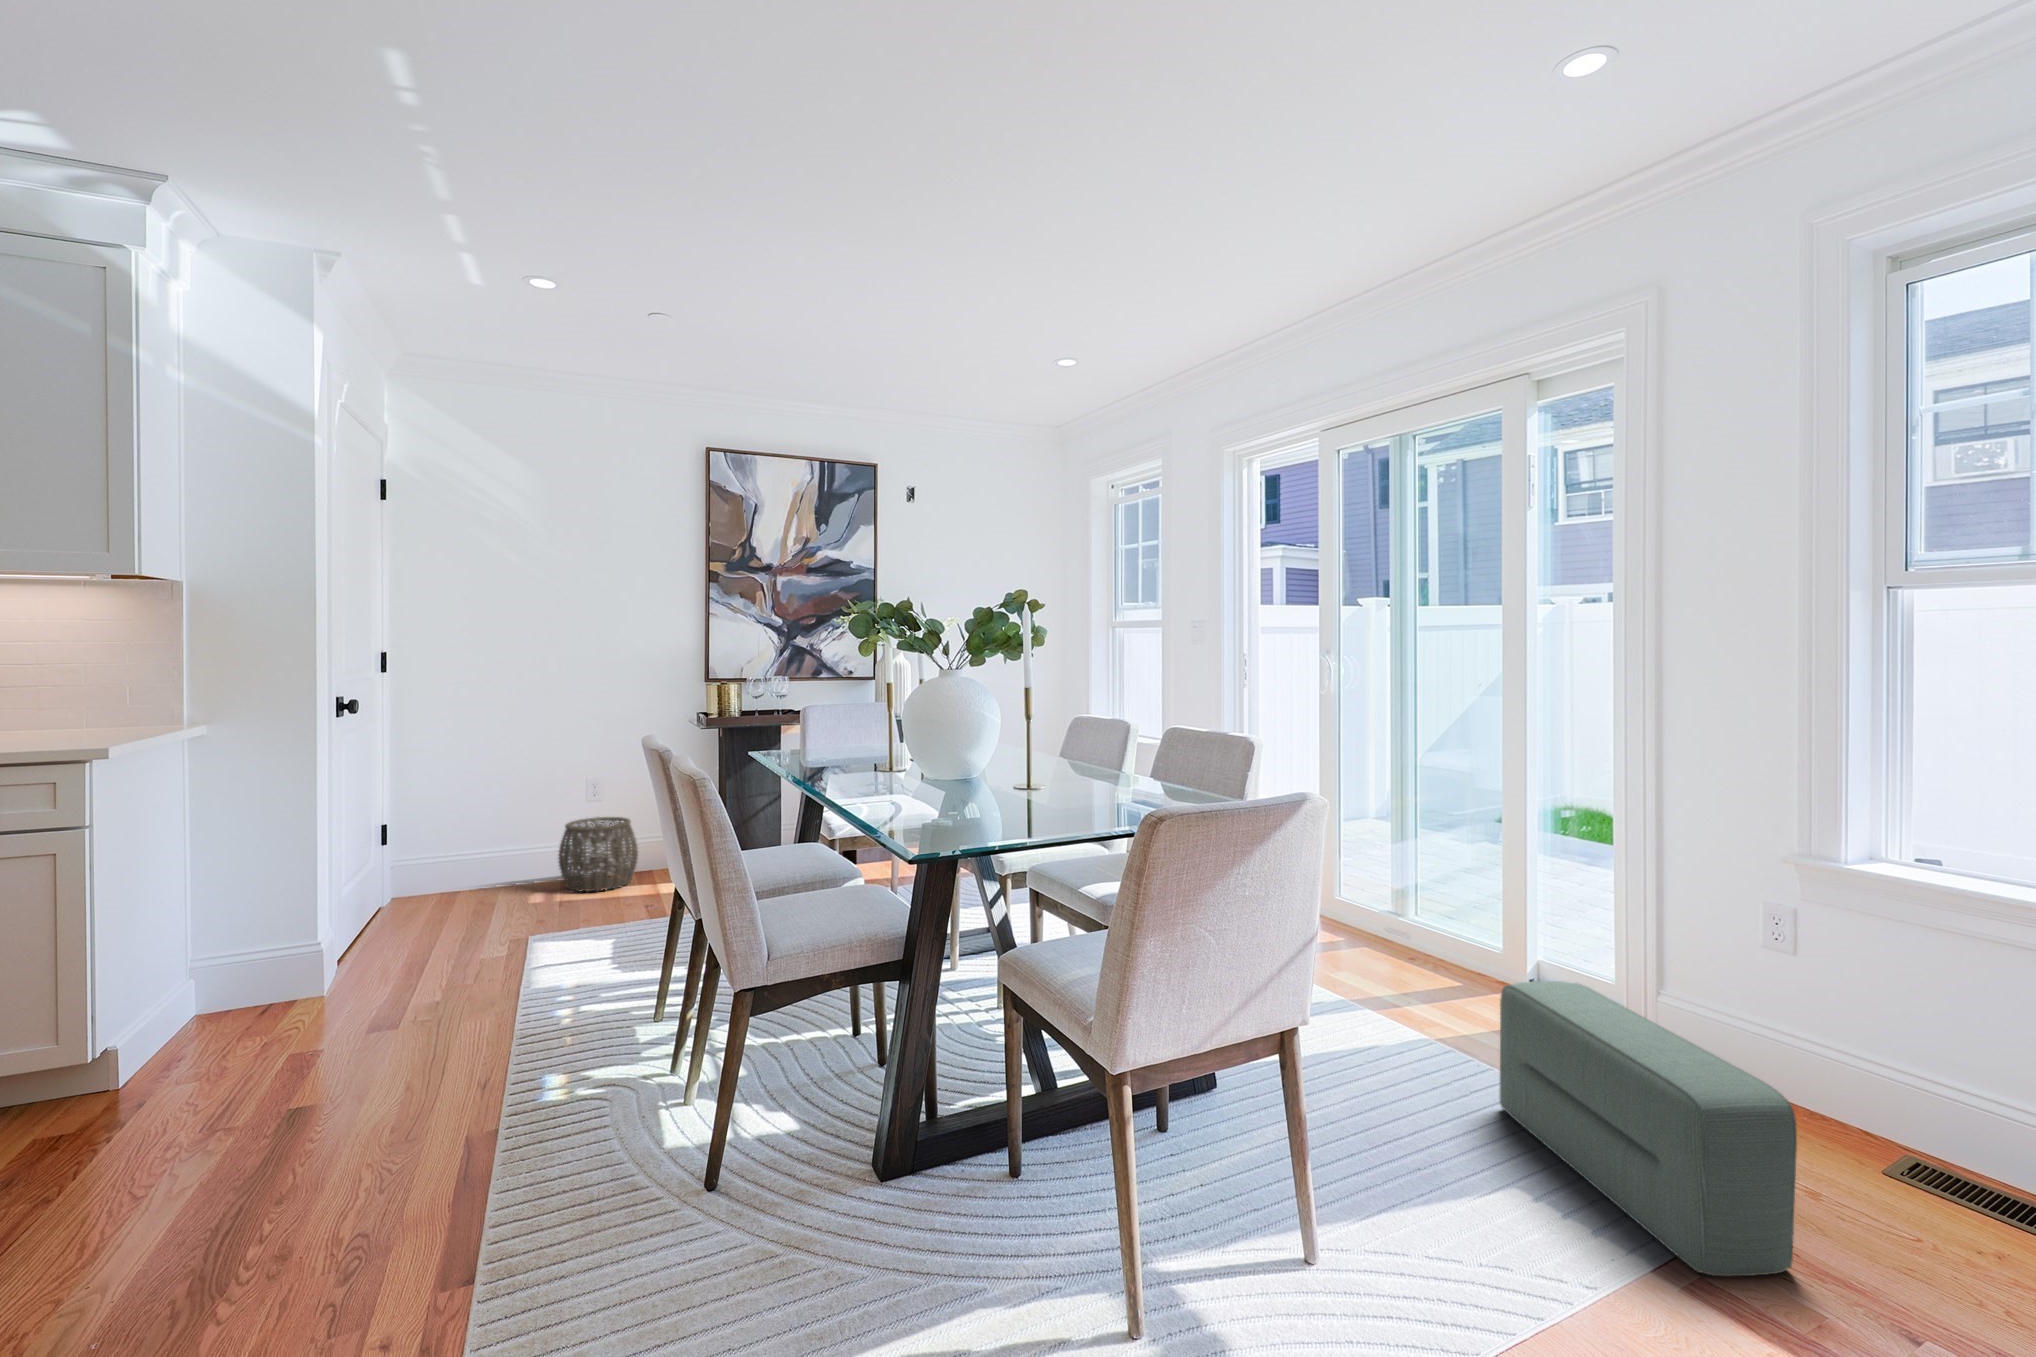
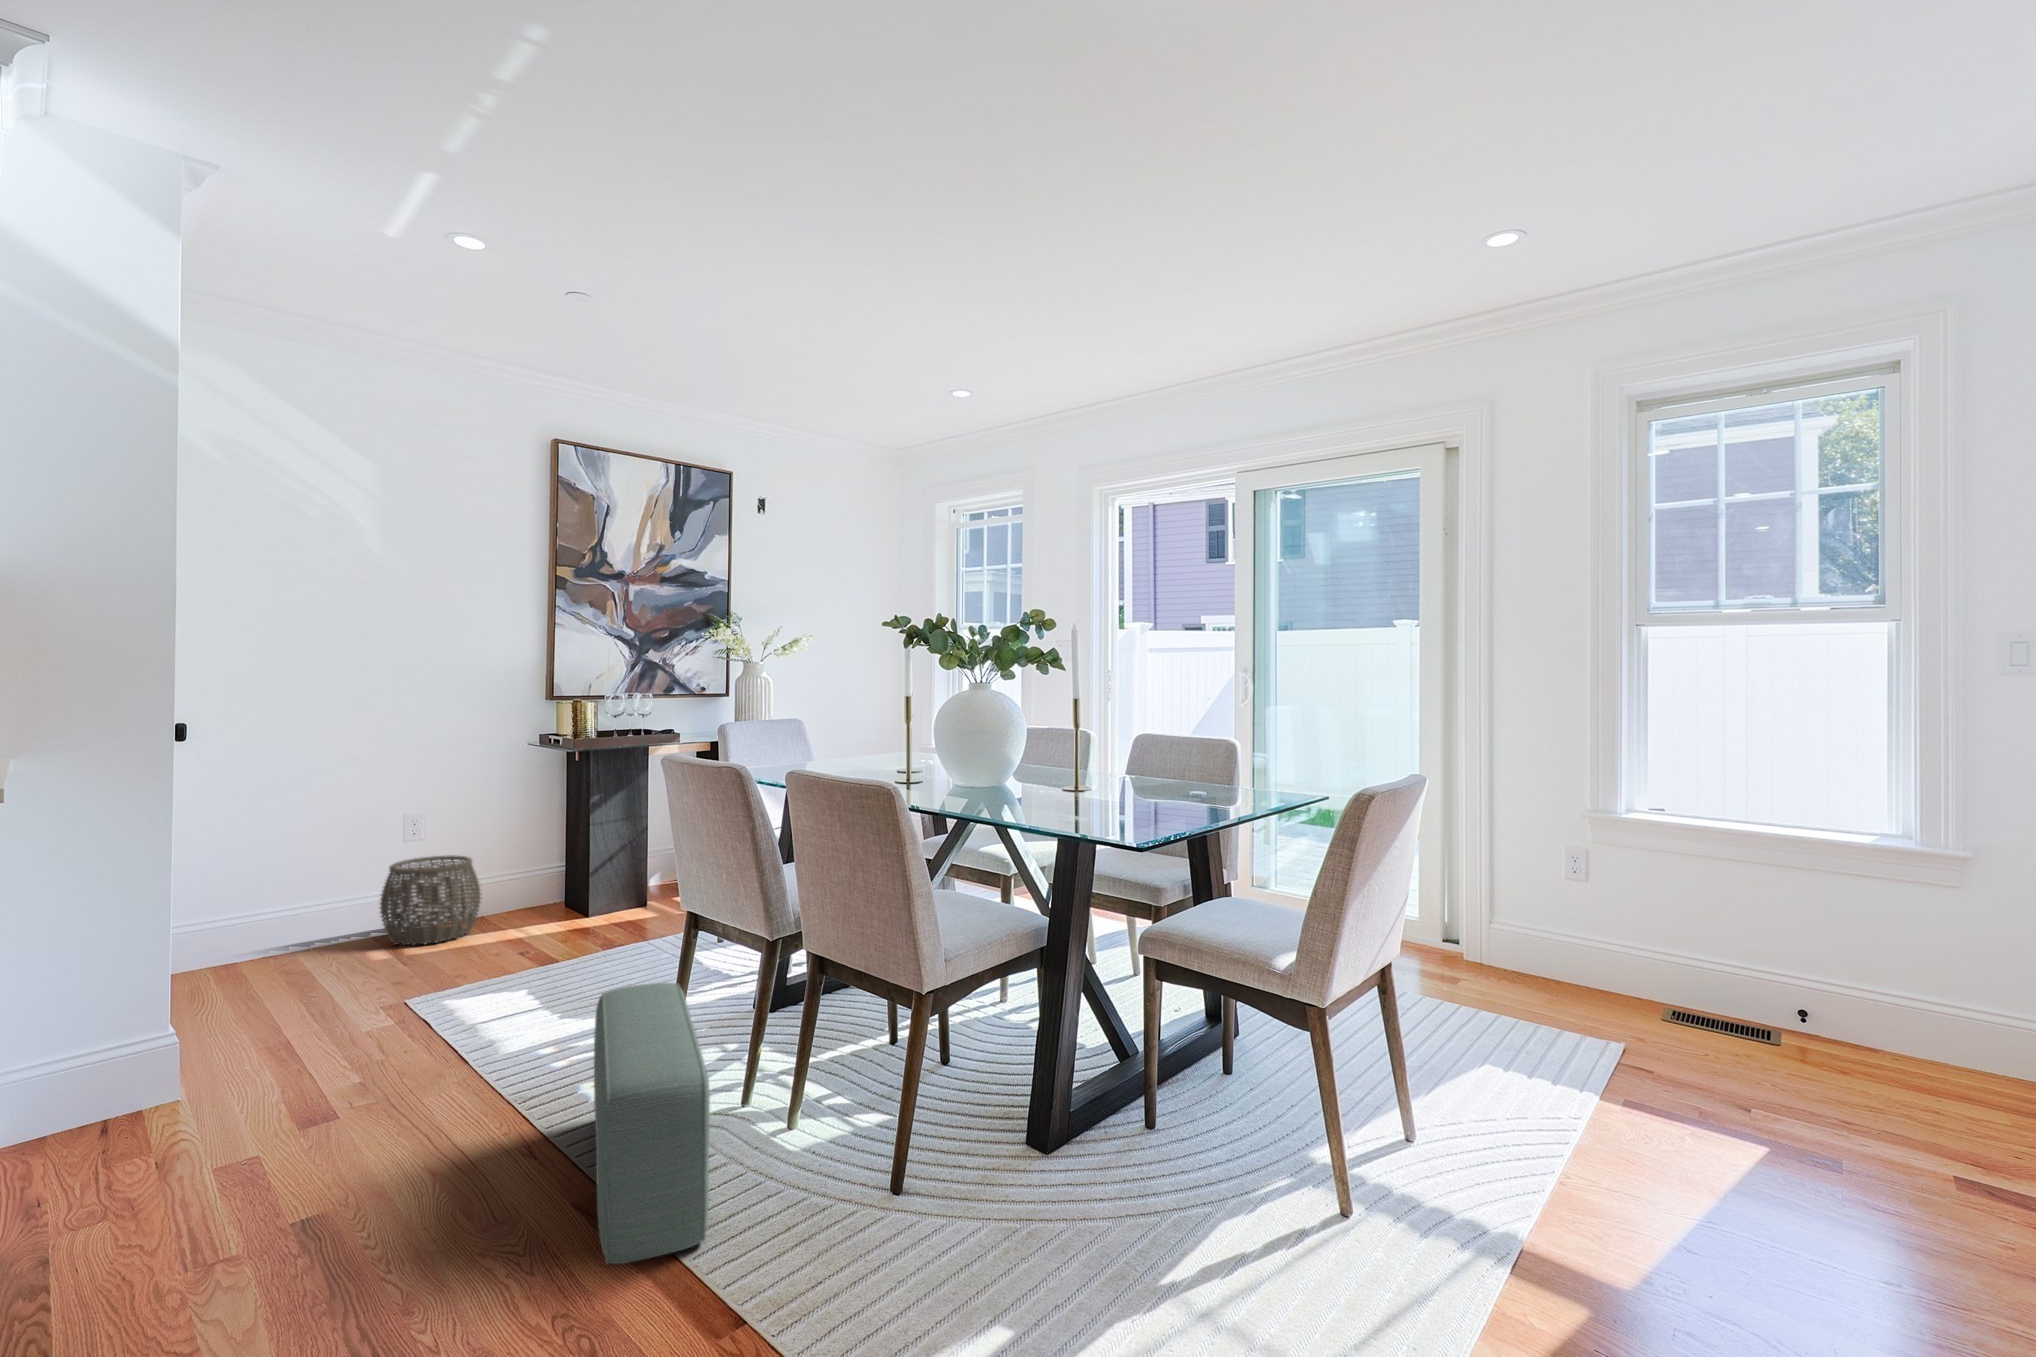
pouf: present [1500,981,1797,1276] -> present [594,983,710,1264]

